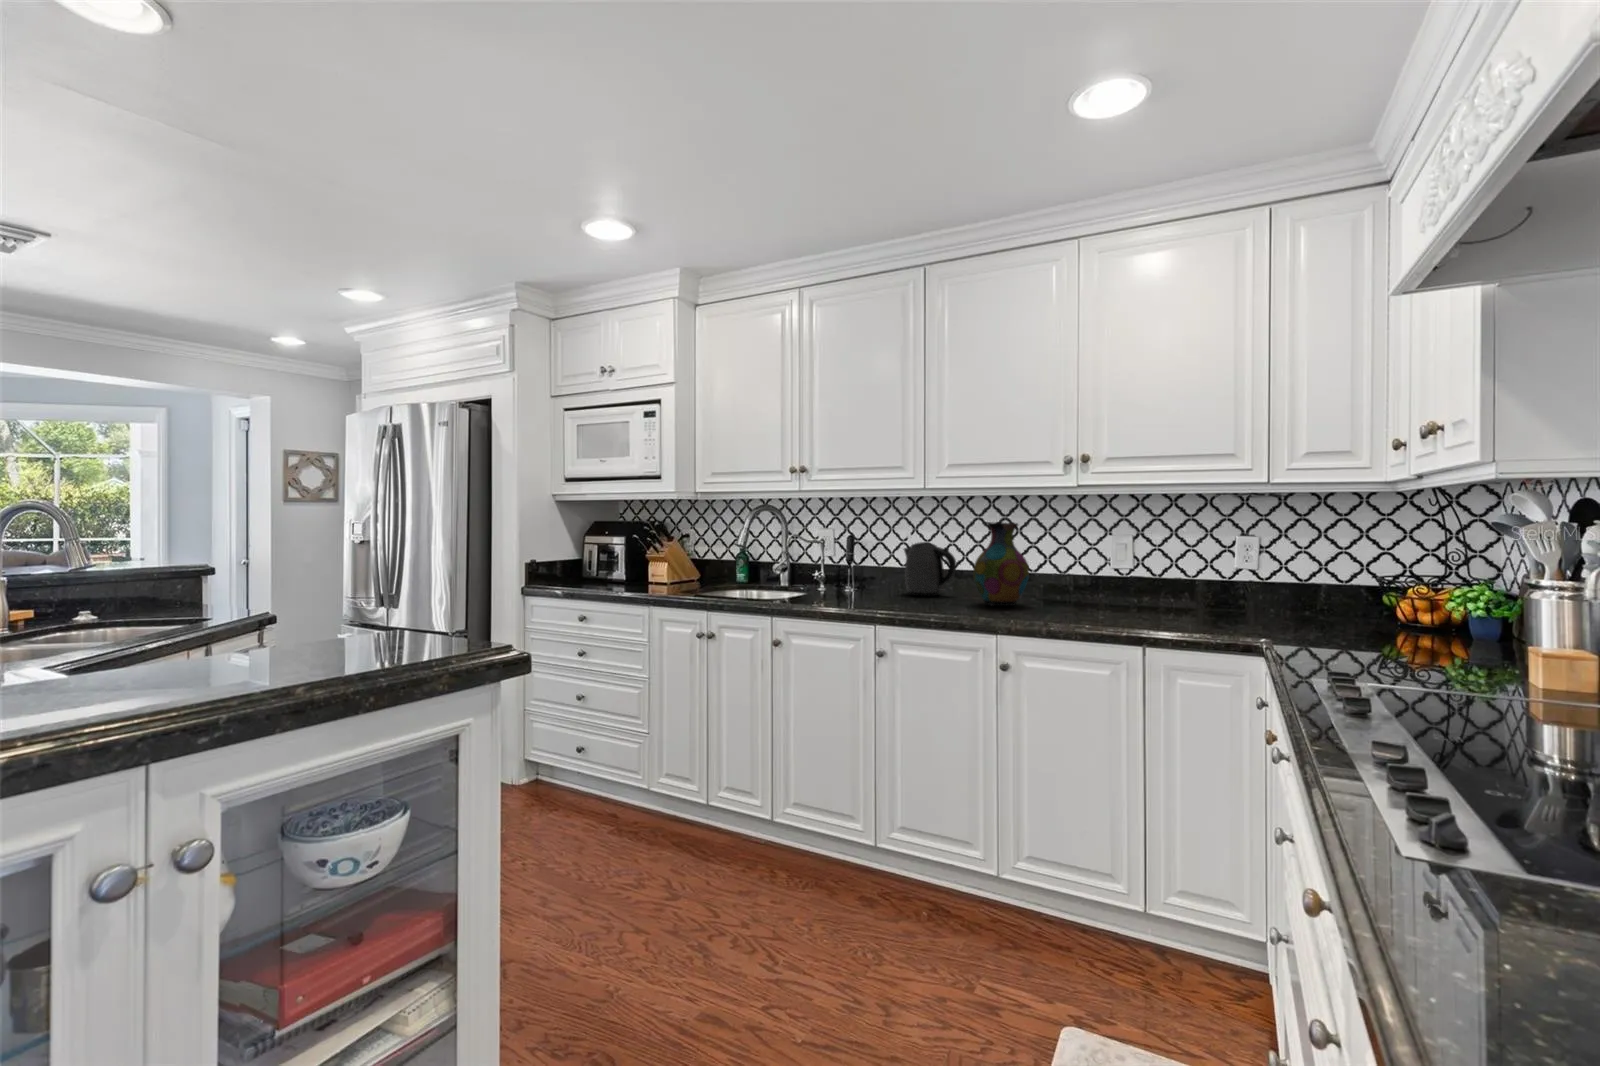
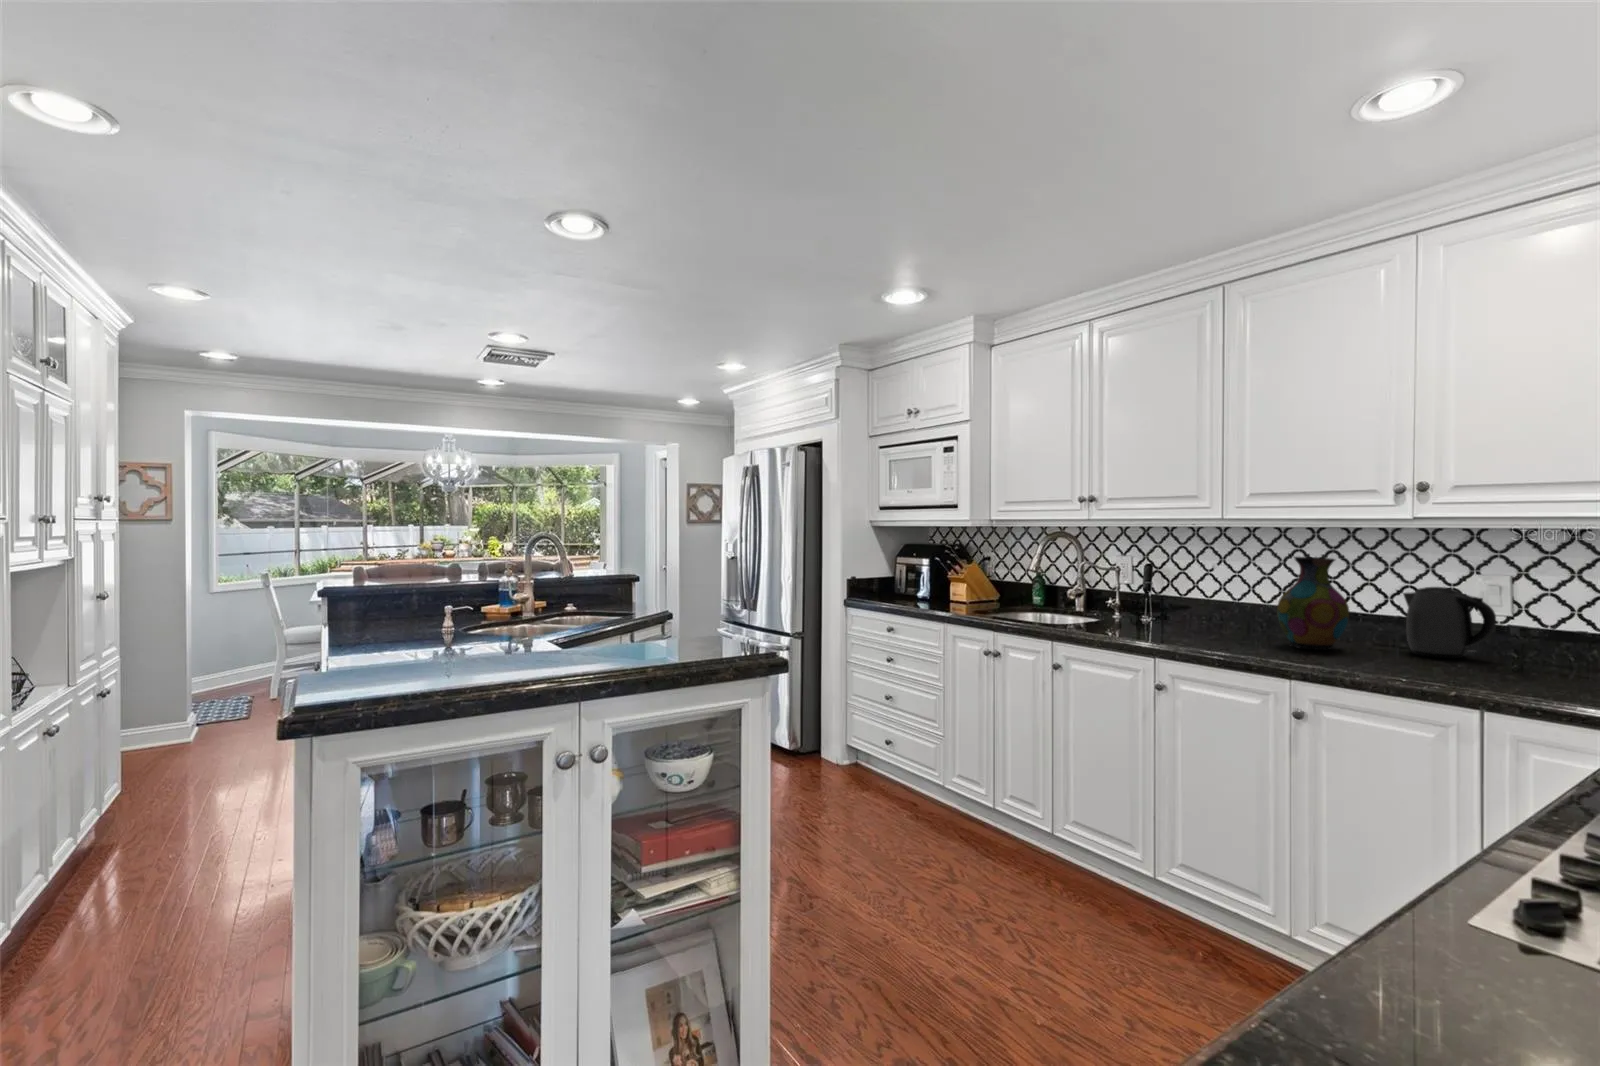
kettle: present [904,542,956,596] -> present [1403,587,1496,658]

